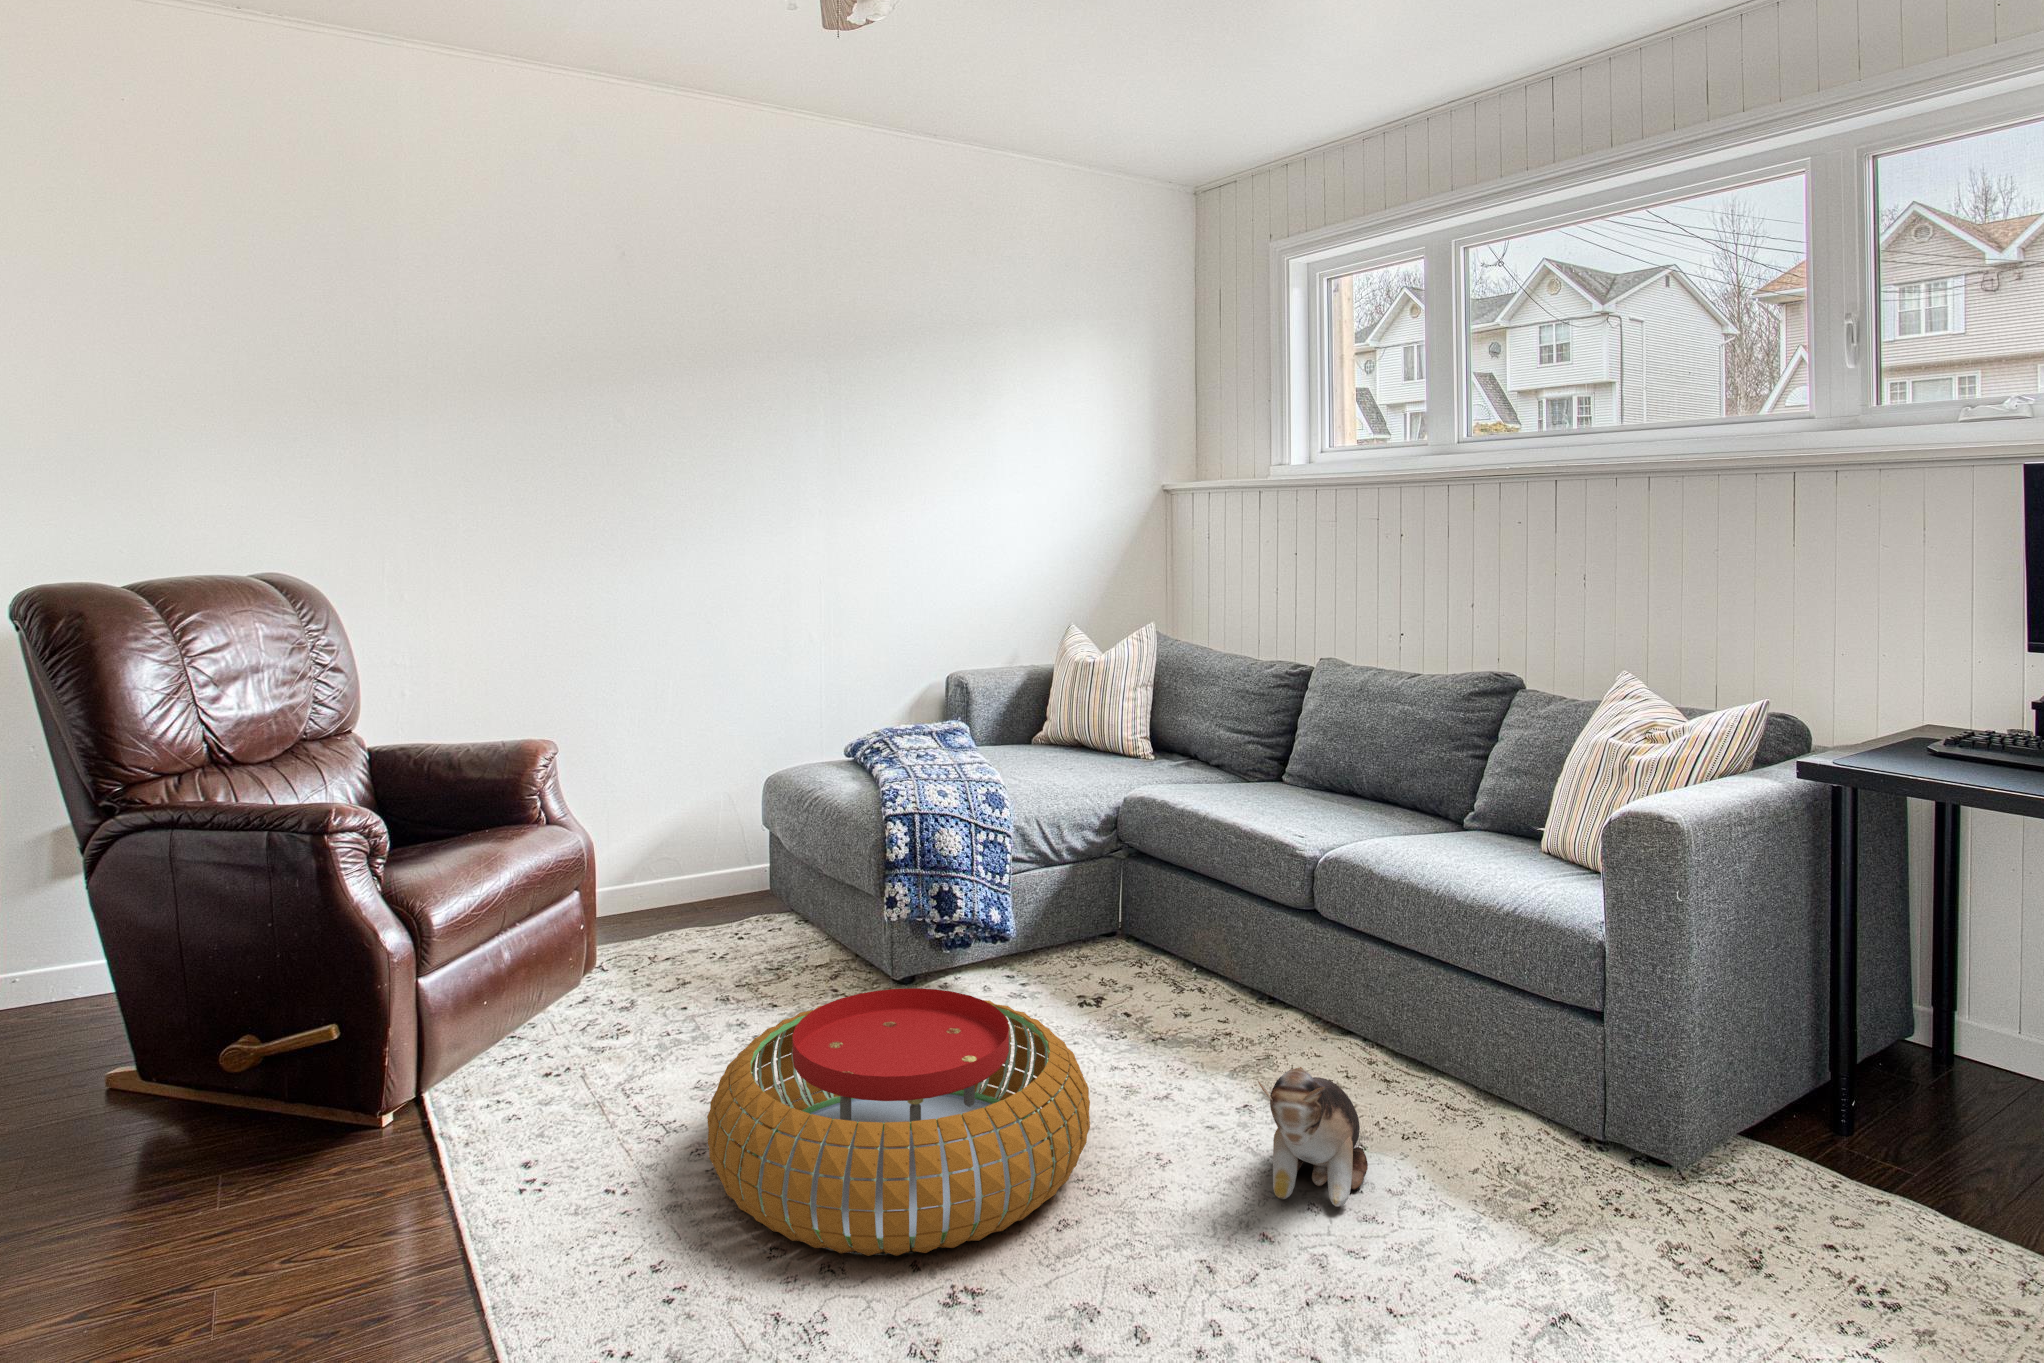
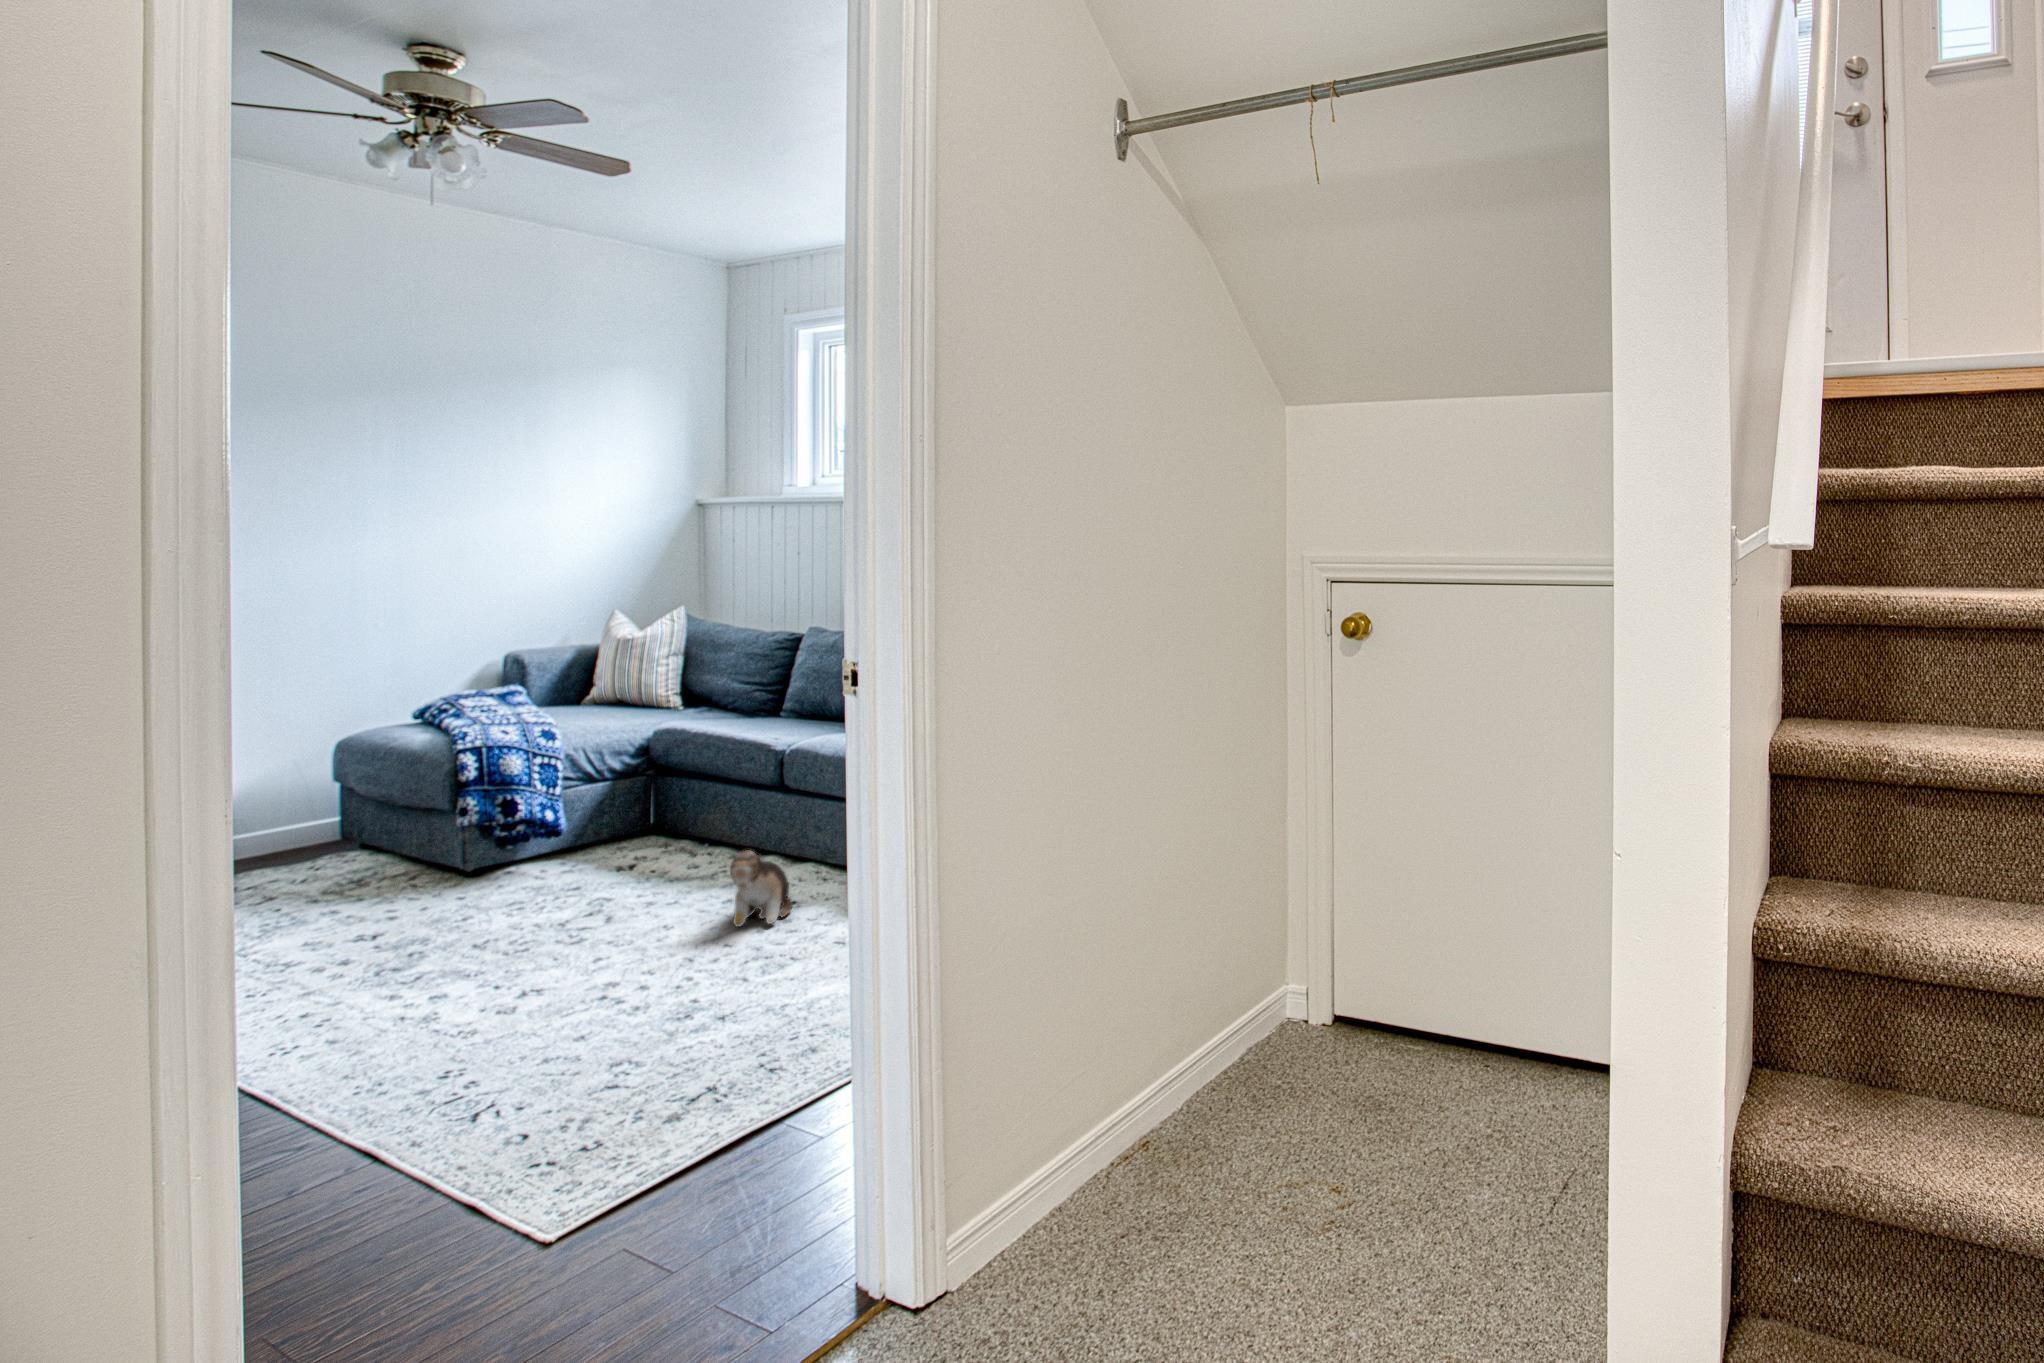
pouf: present [707,988,1090,1256] -> none [335,847,618,988]

